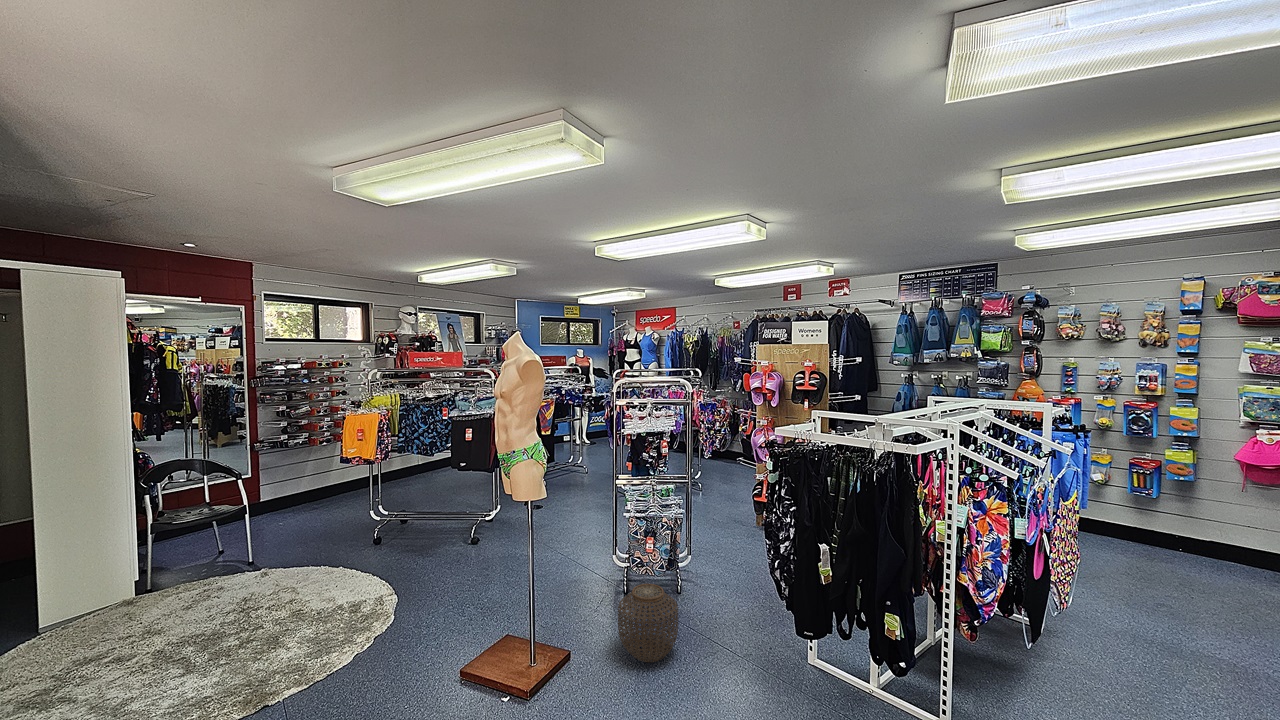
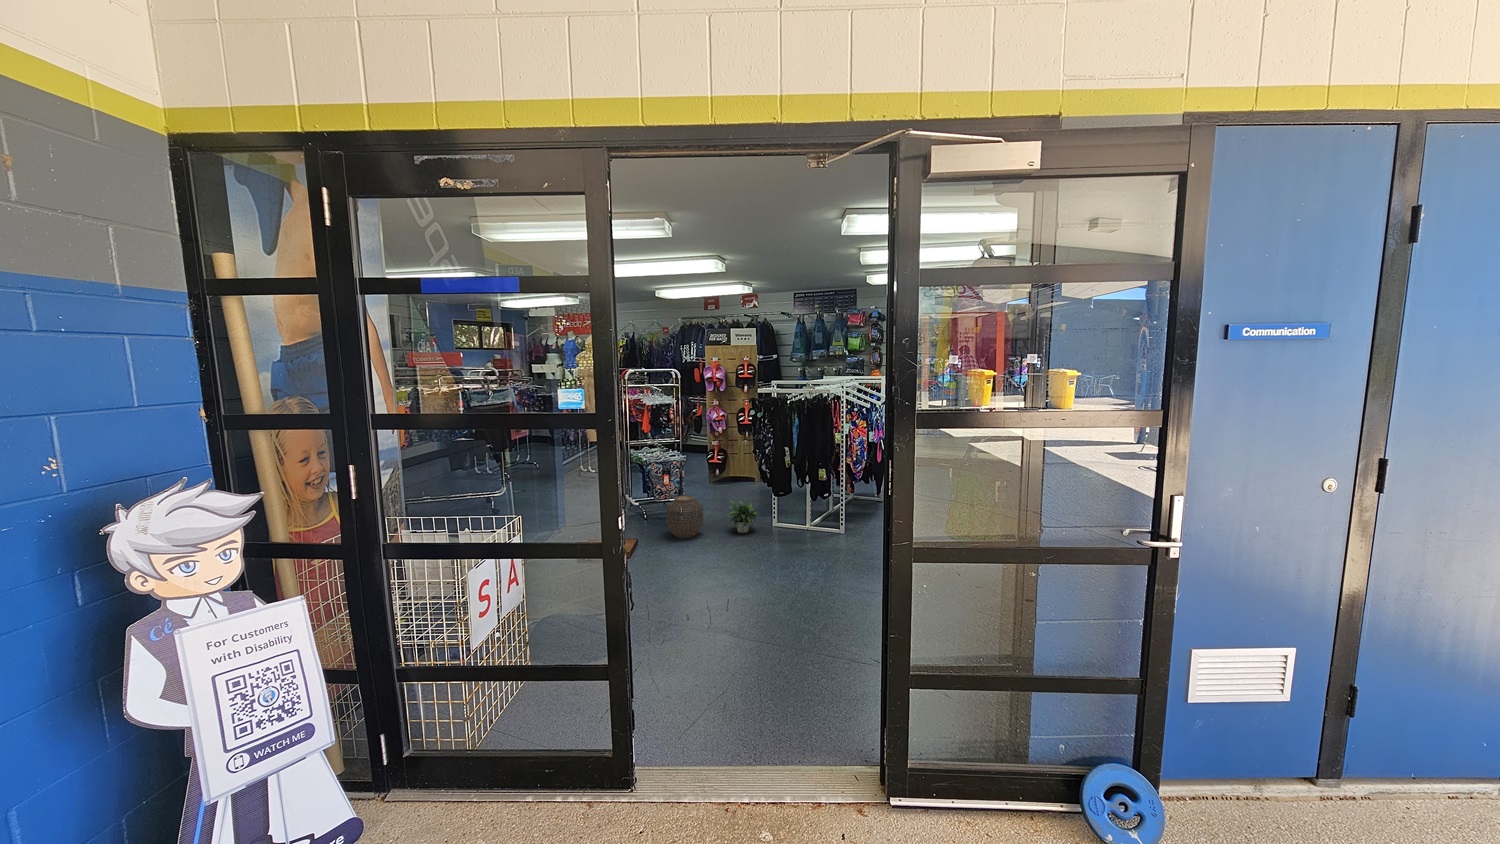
potted plant: none [717,605,771,675] -> present [728,500,757,533]

